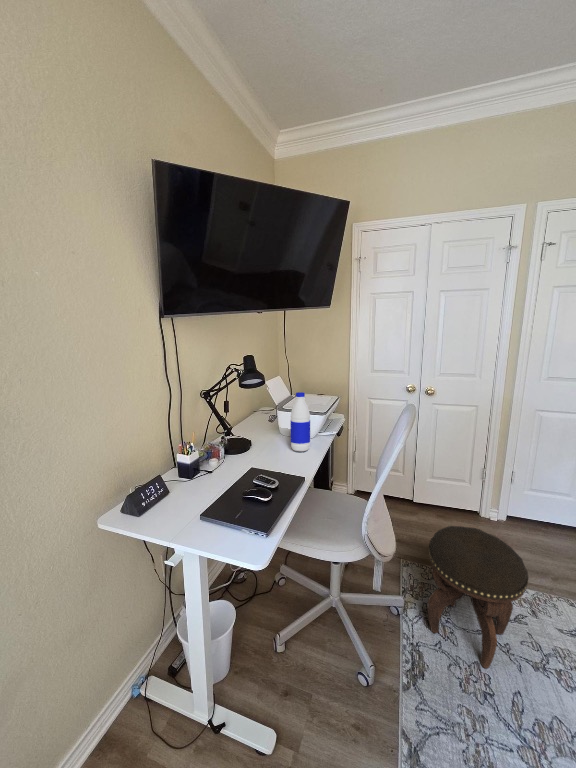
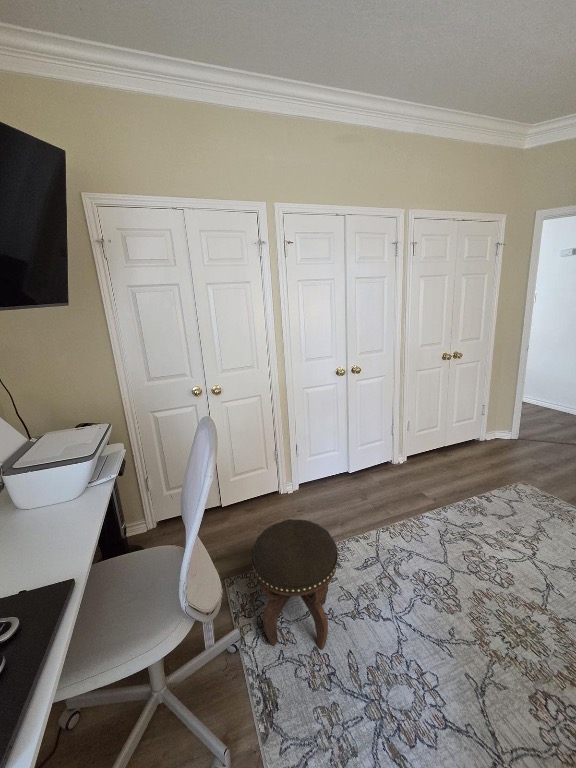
water bottle: present [290,392,310,451] -> none [27,440,74,532]

